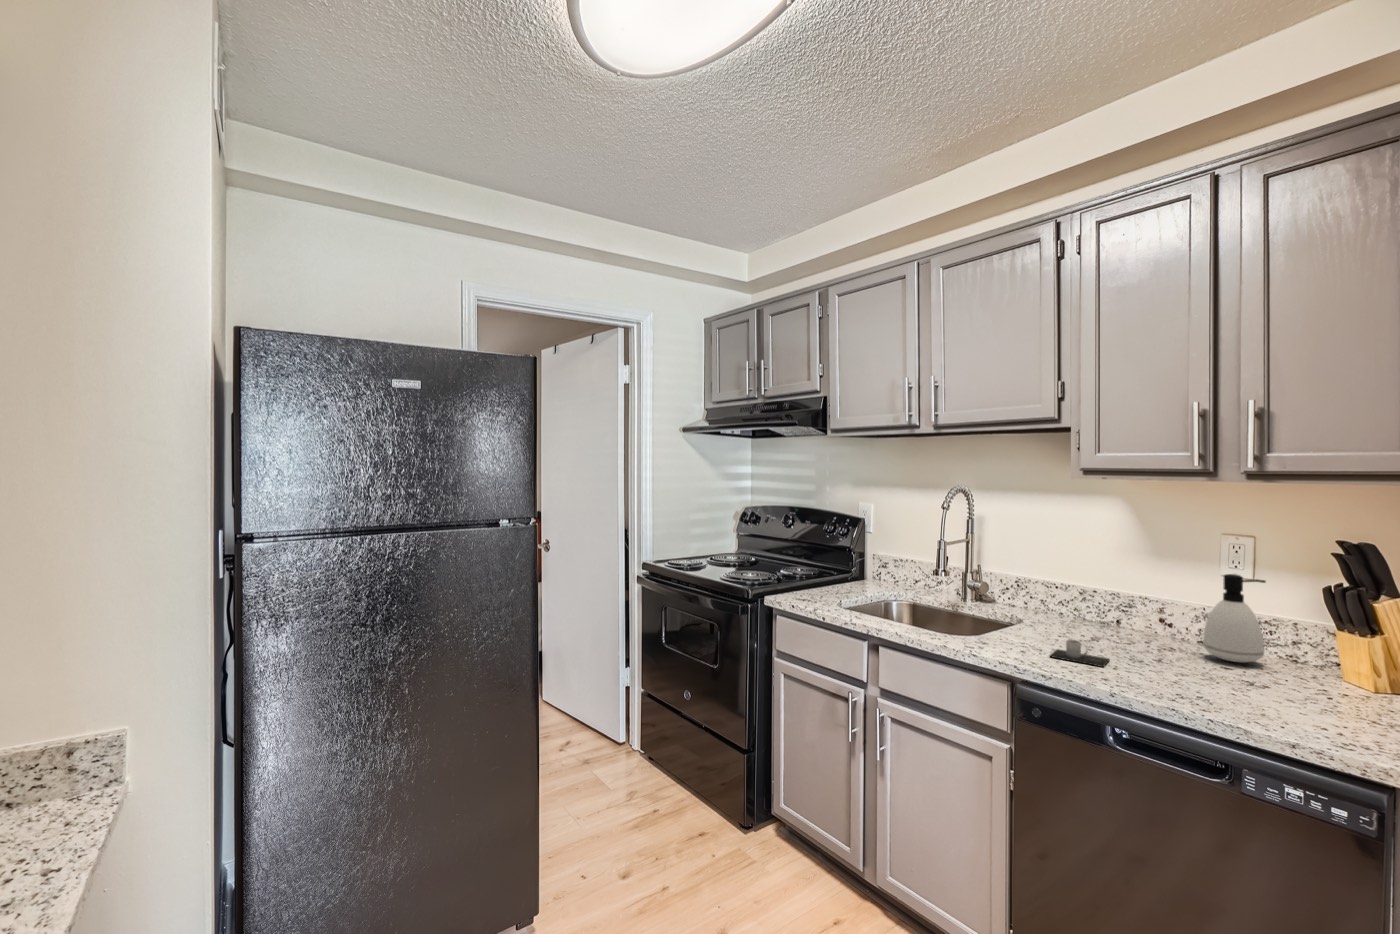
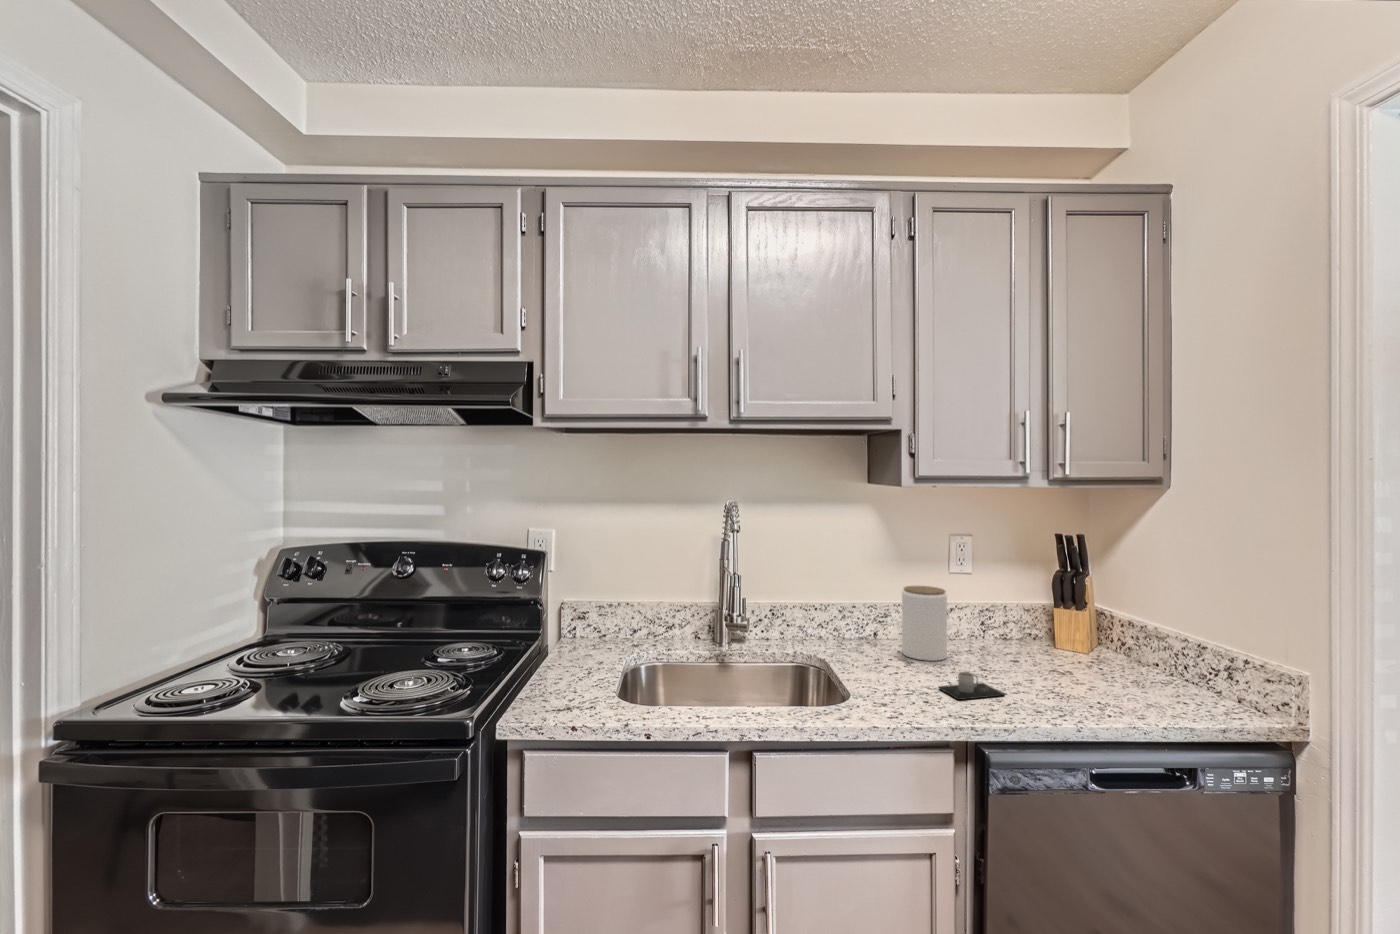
soap dispenser: present [1203,574,1266,662] -> none [977,573,1024,653]
jar: none [1107,575,1157,648] -> present [902,586,947,661]

